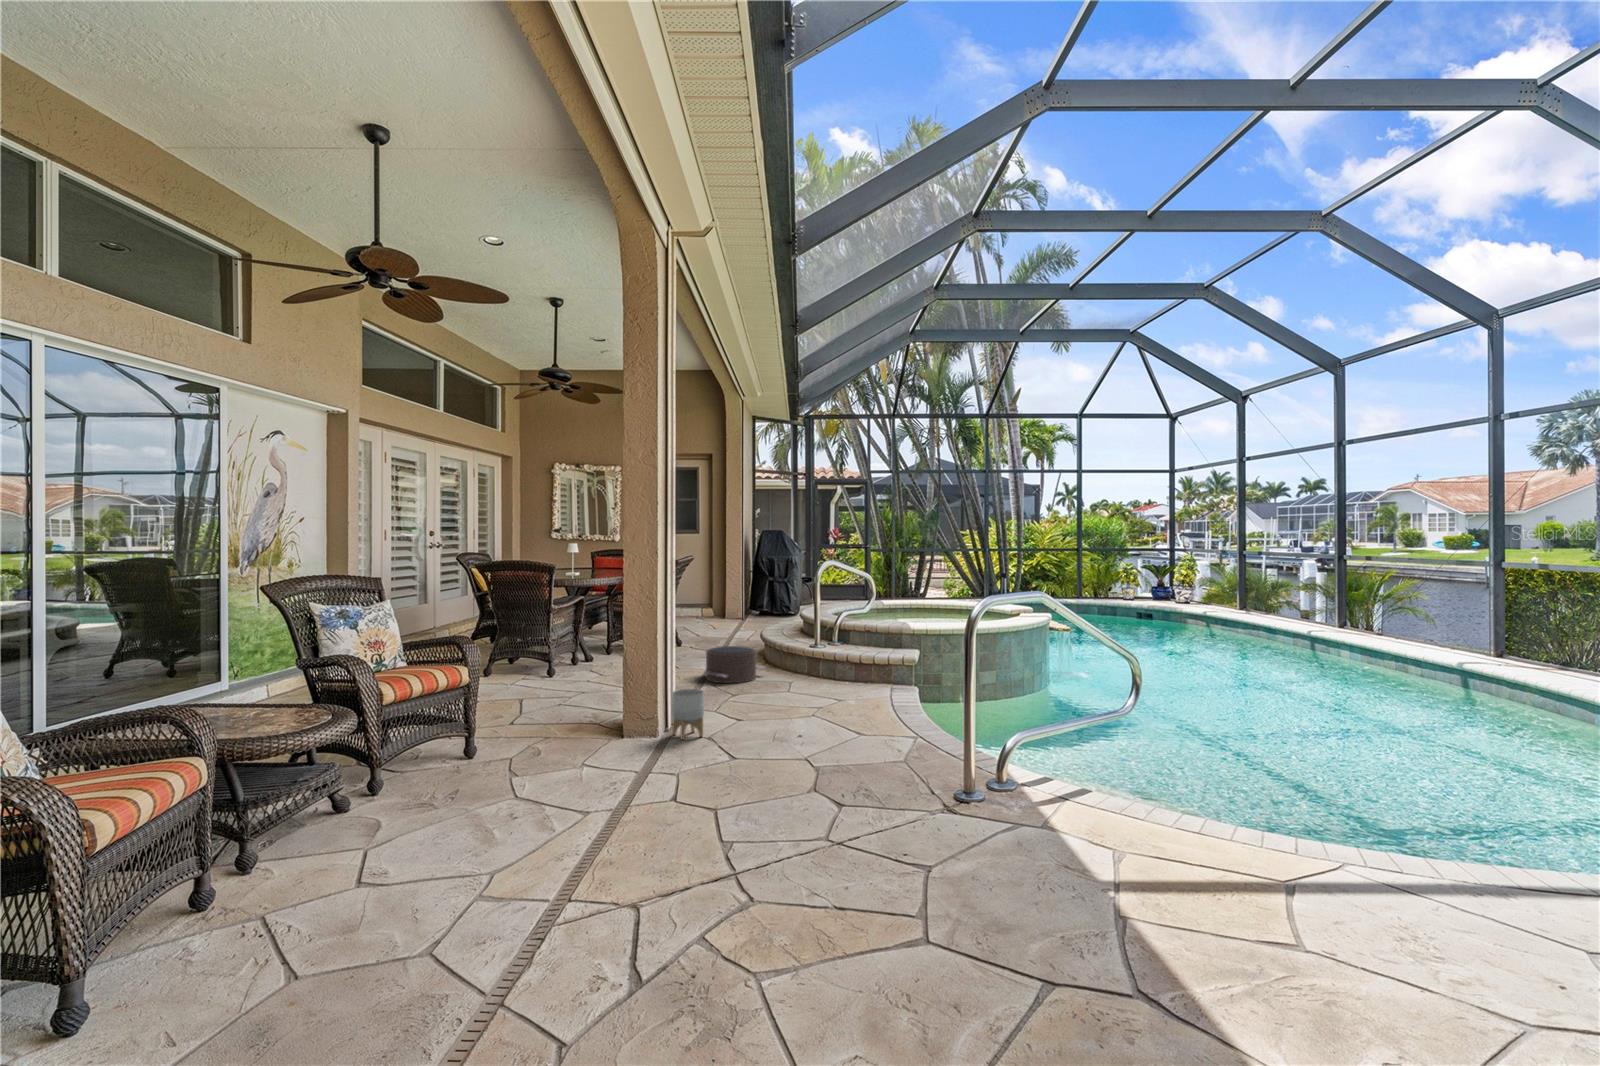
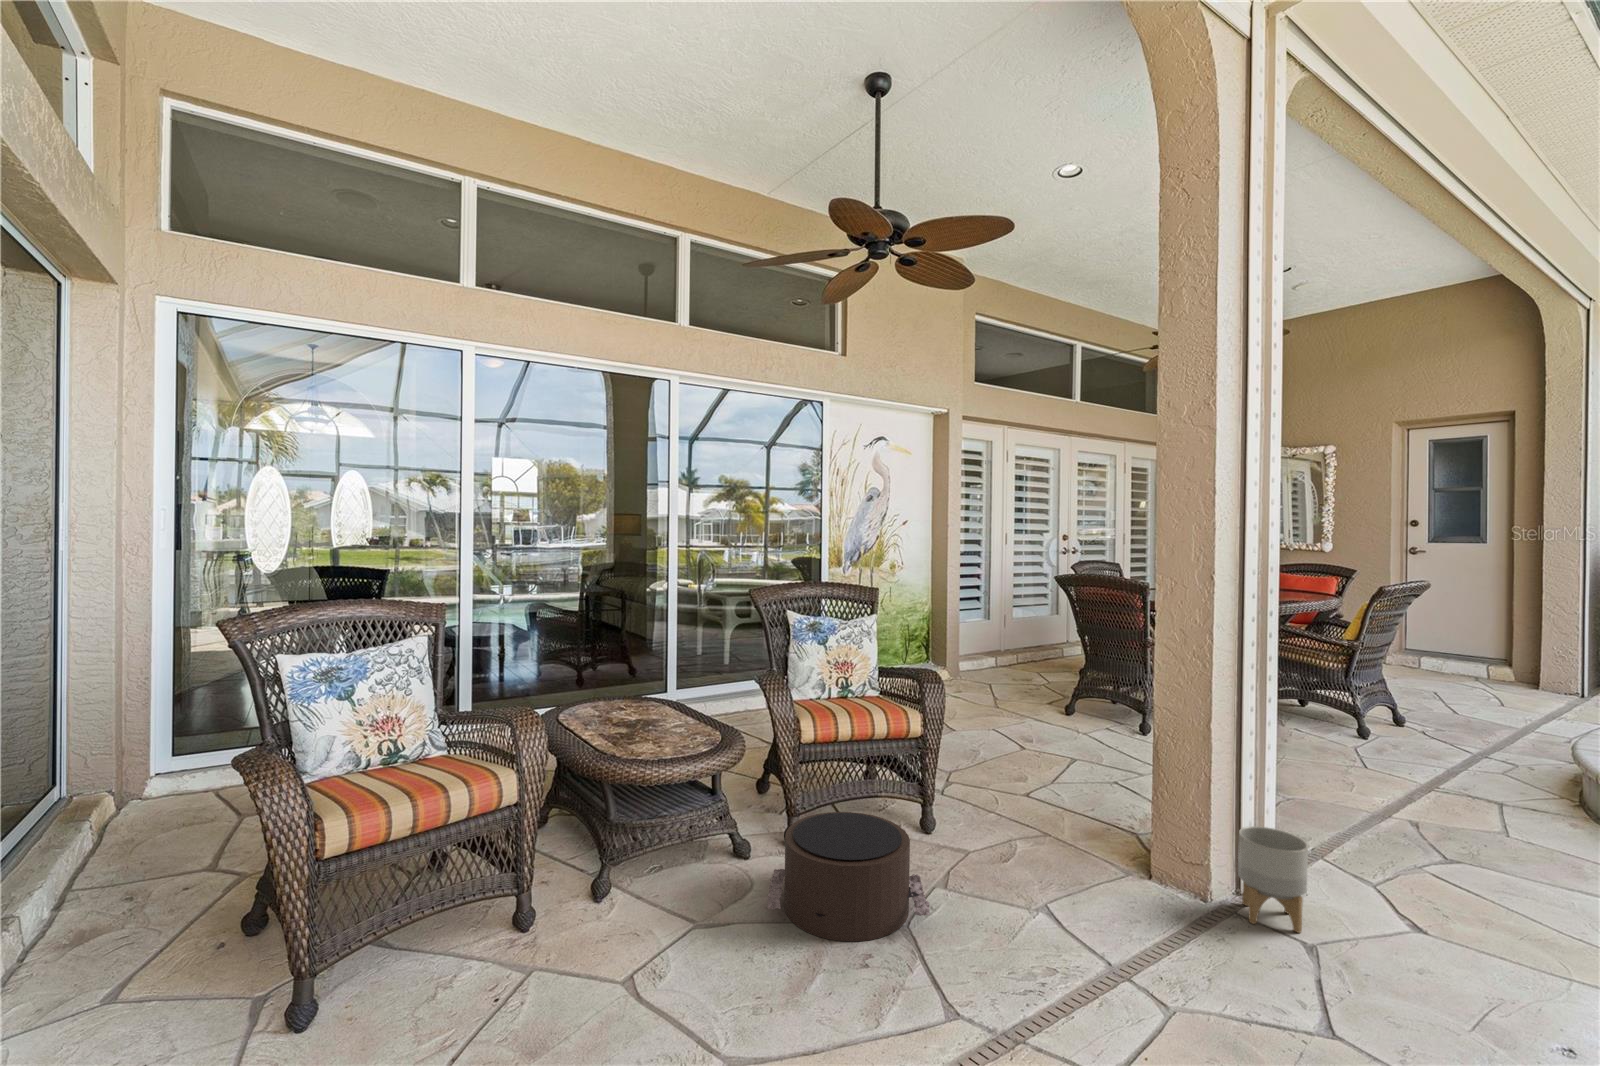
pouf: present [705,646,764,683] -> present [767,812,930,942]

